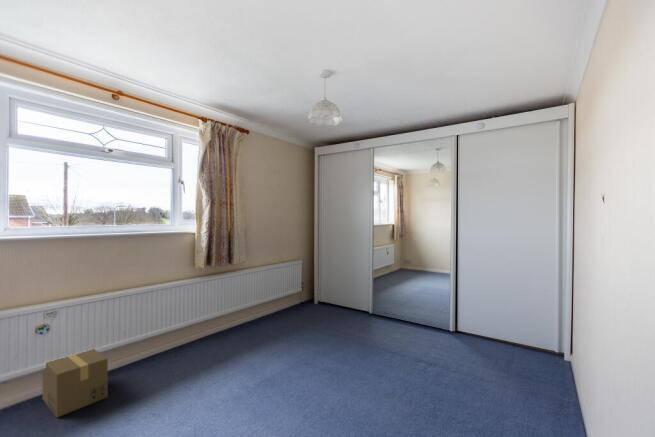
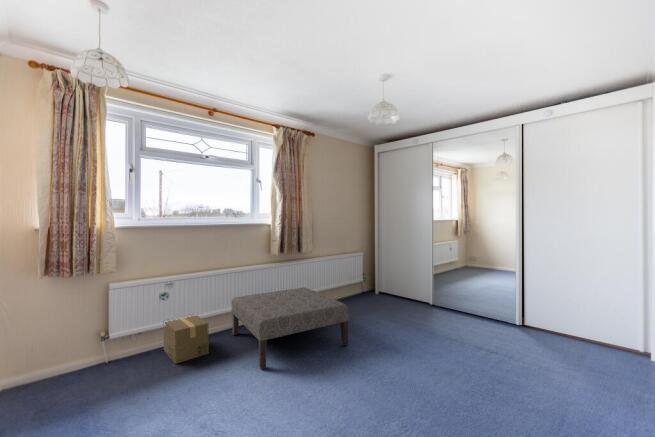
ottoman: none [142,304,285,412] -> present [232,288,349,369]

